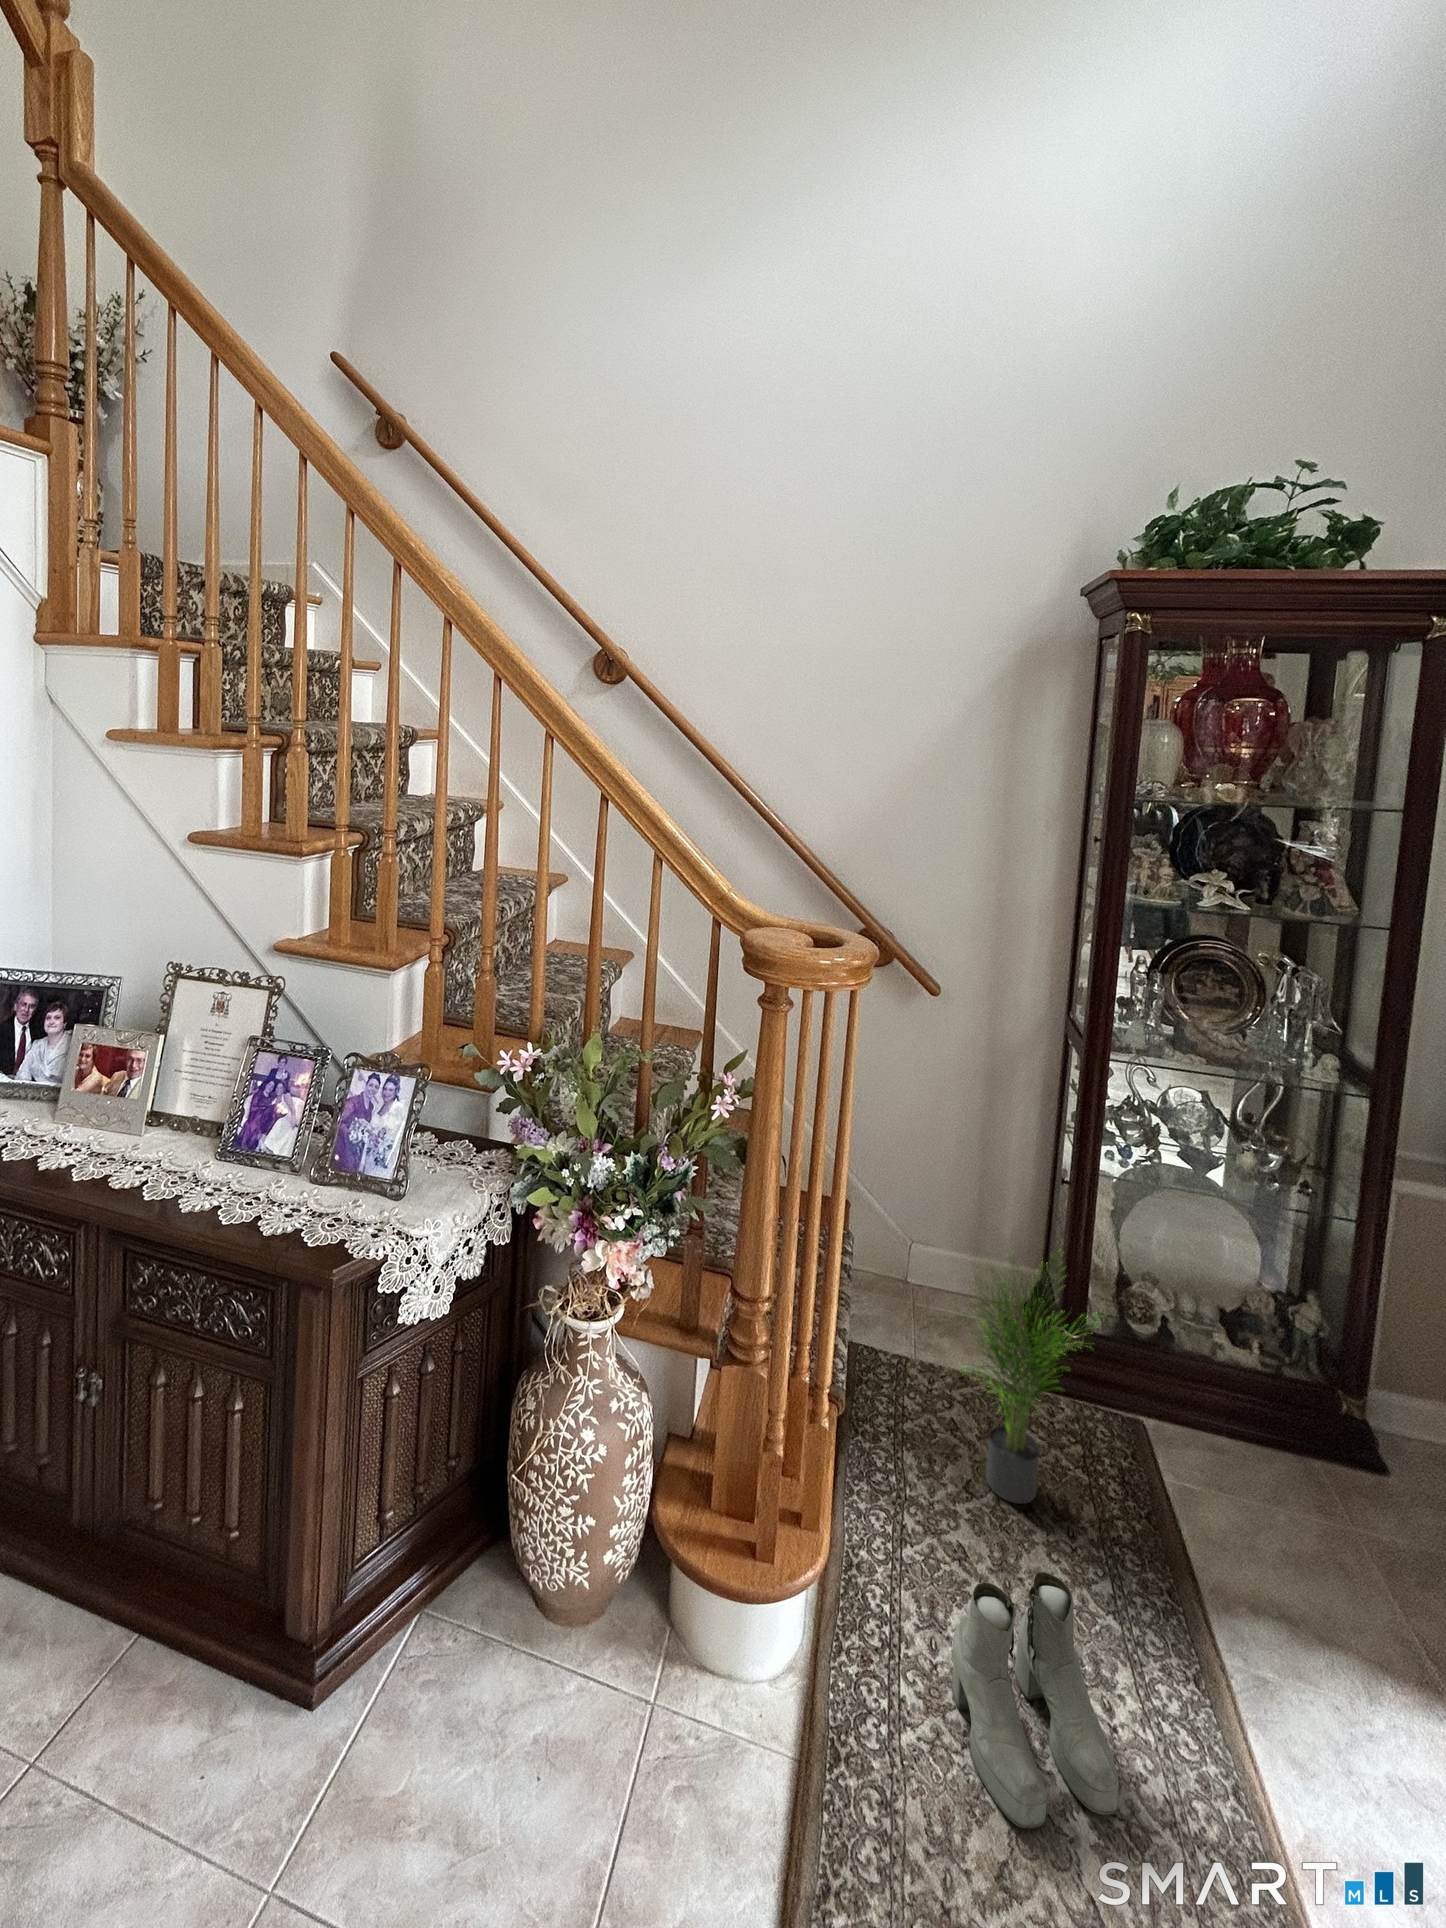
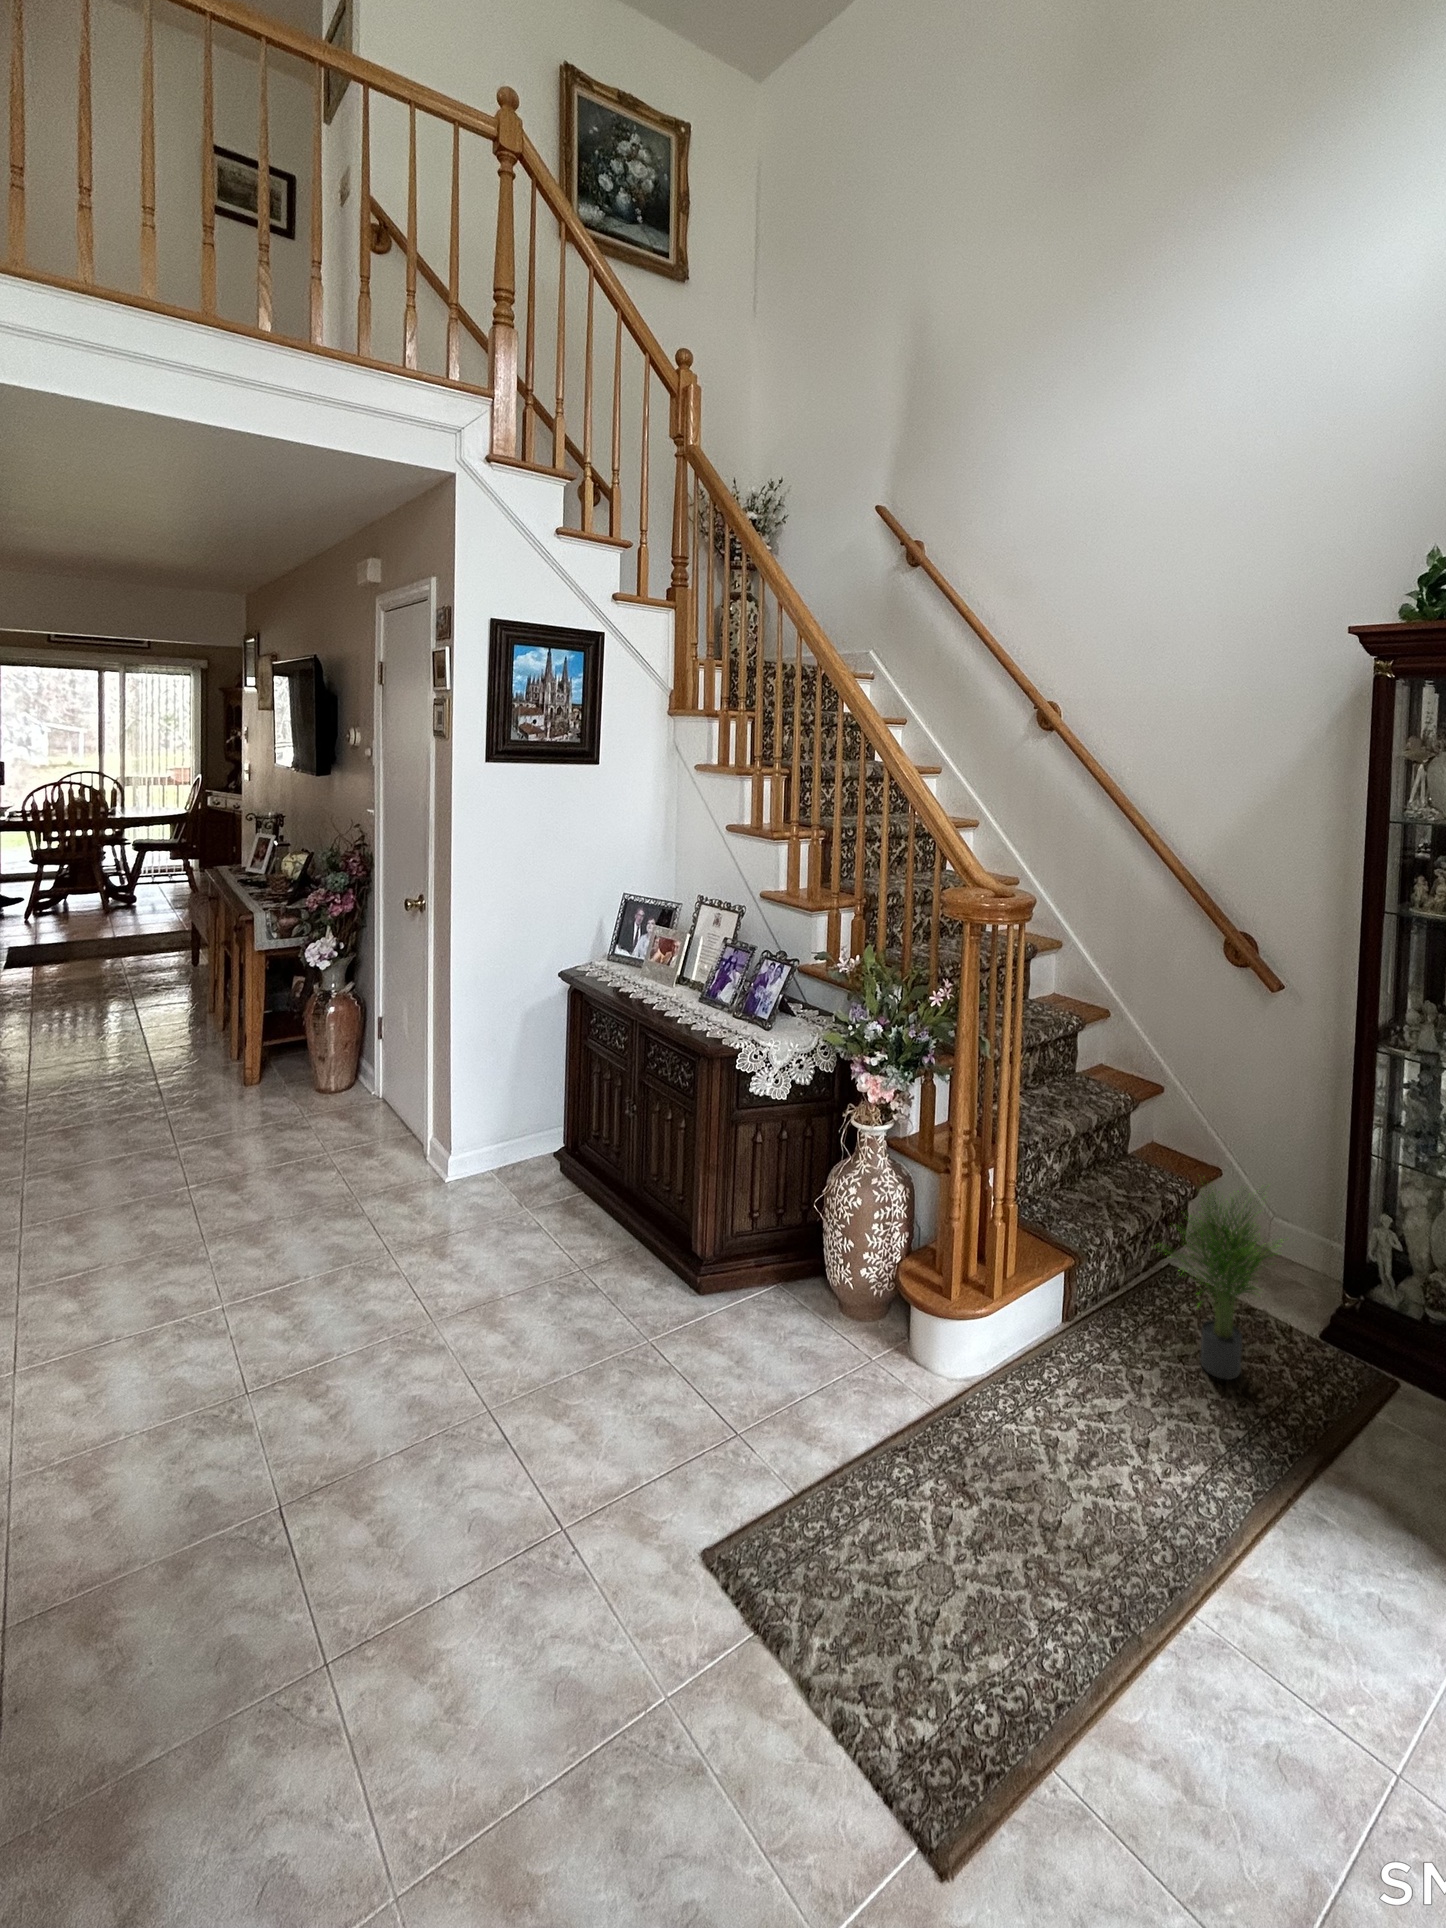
boots: present [952,1572,1119,1829] -> none [1034,1348,1135,1508]

